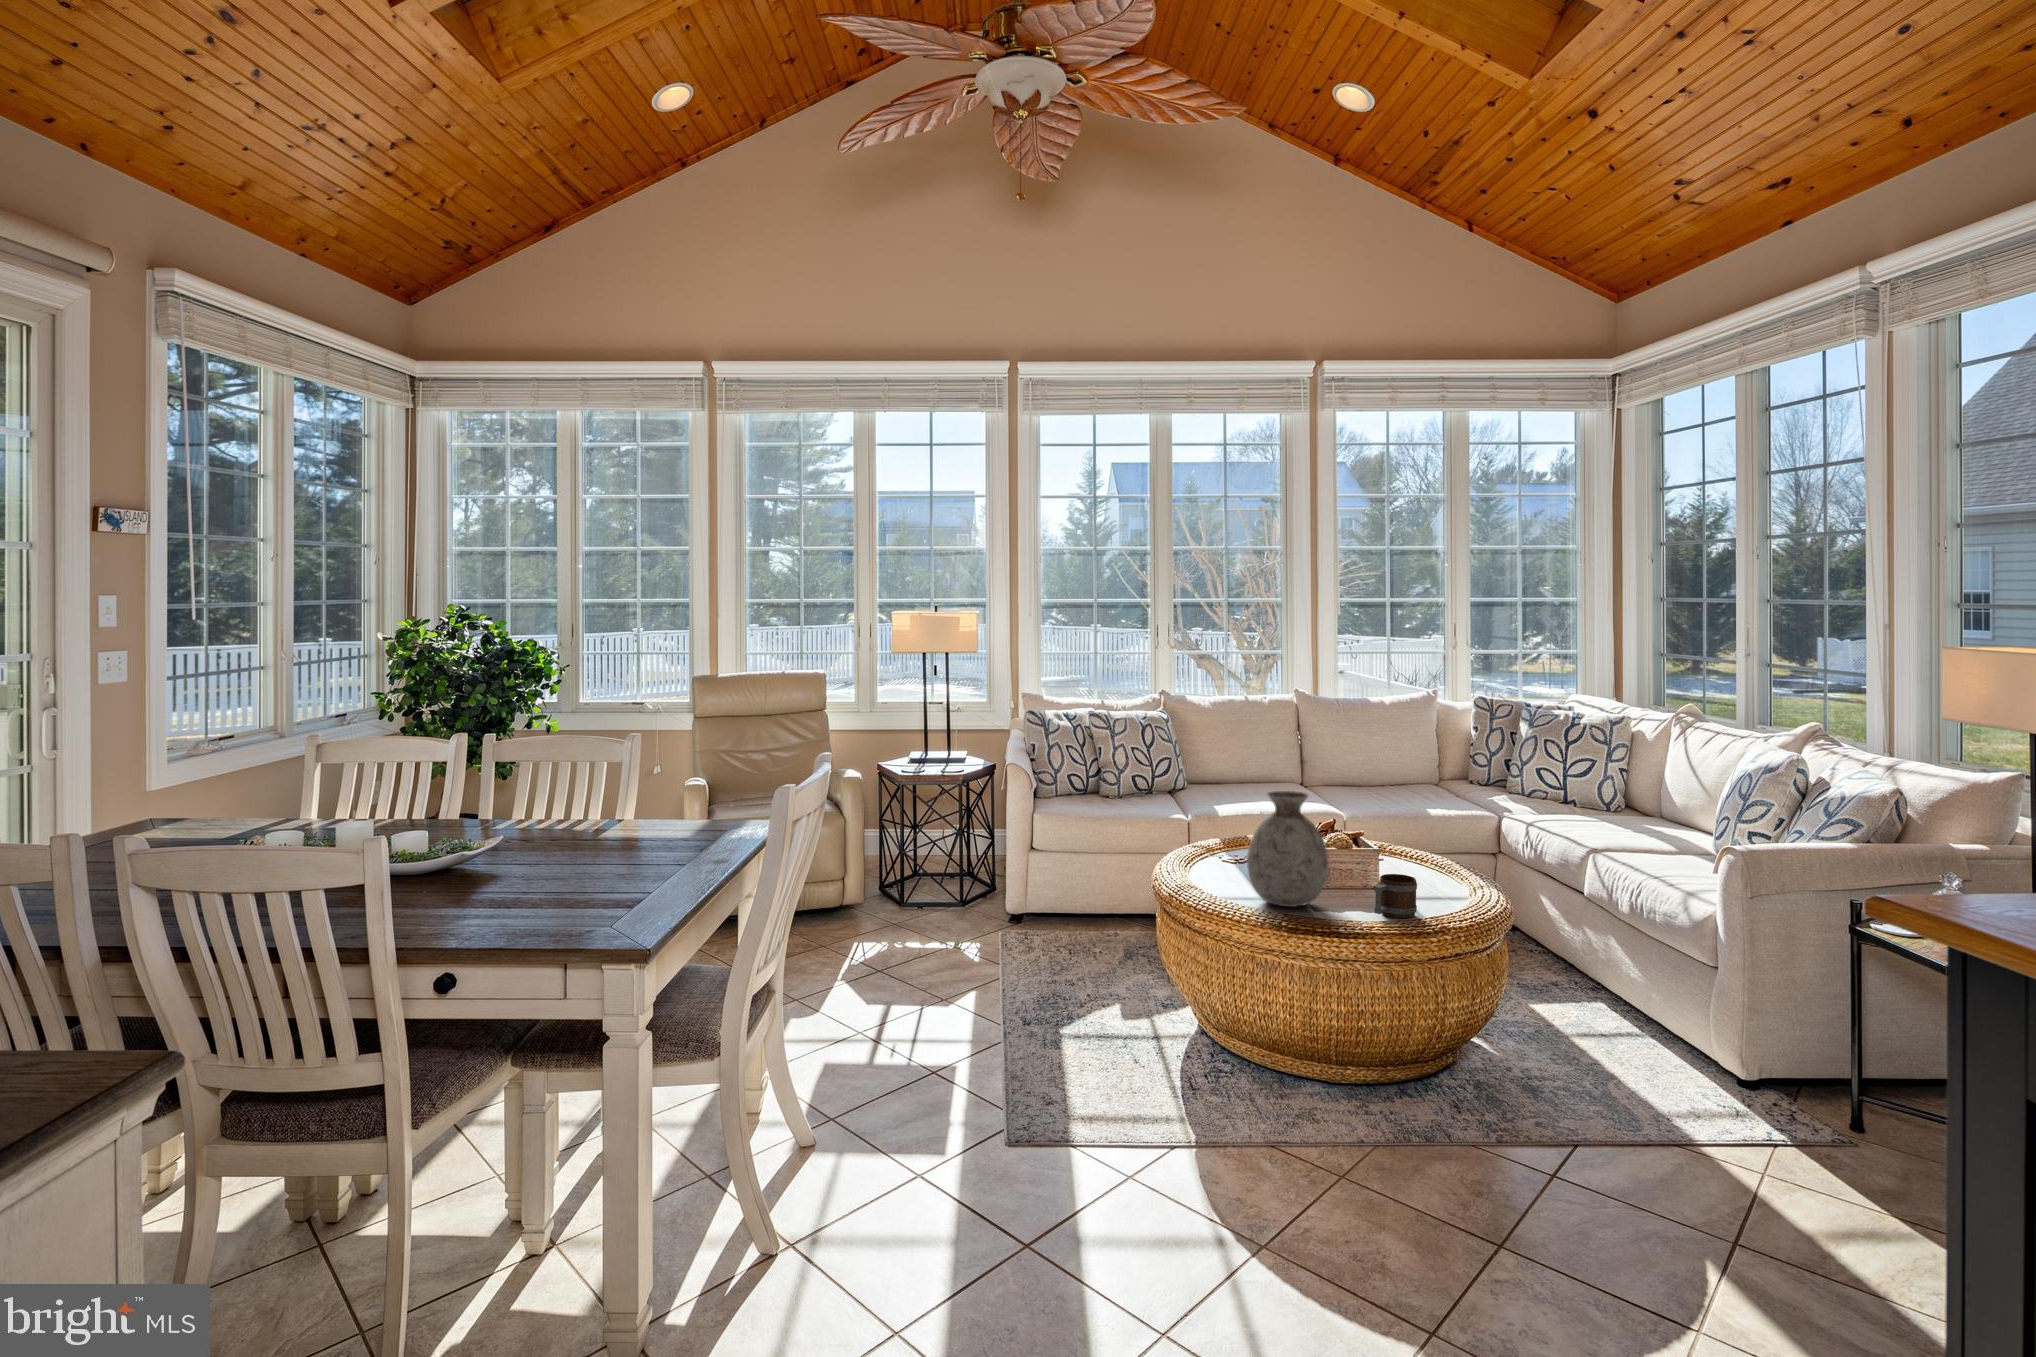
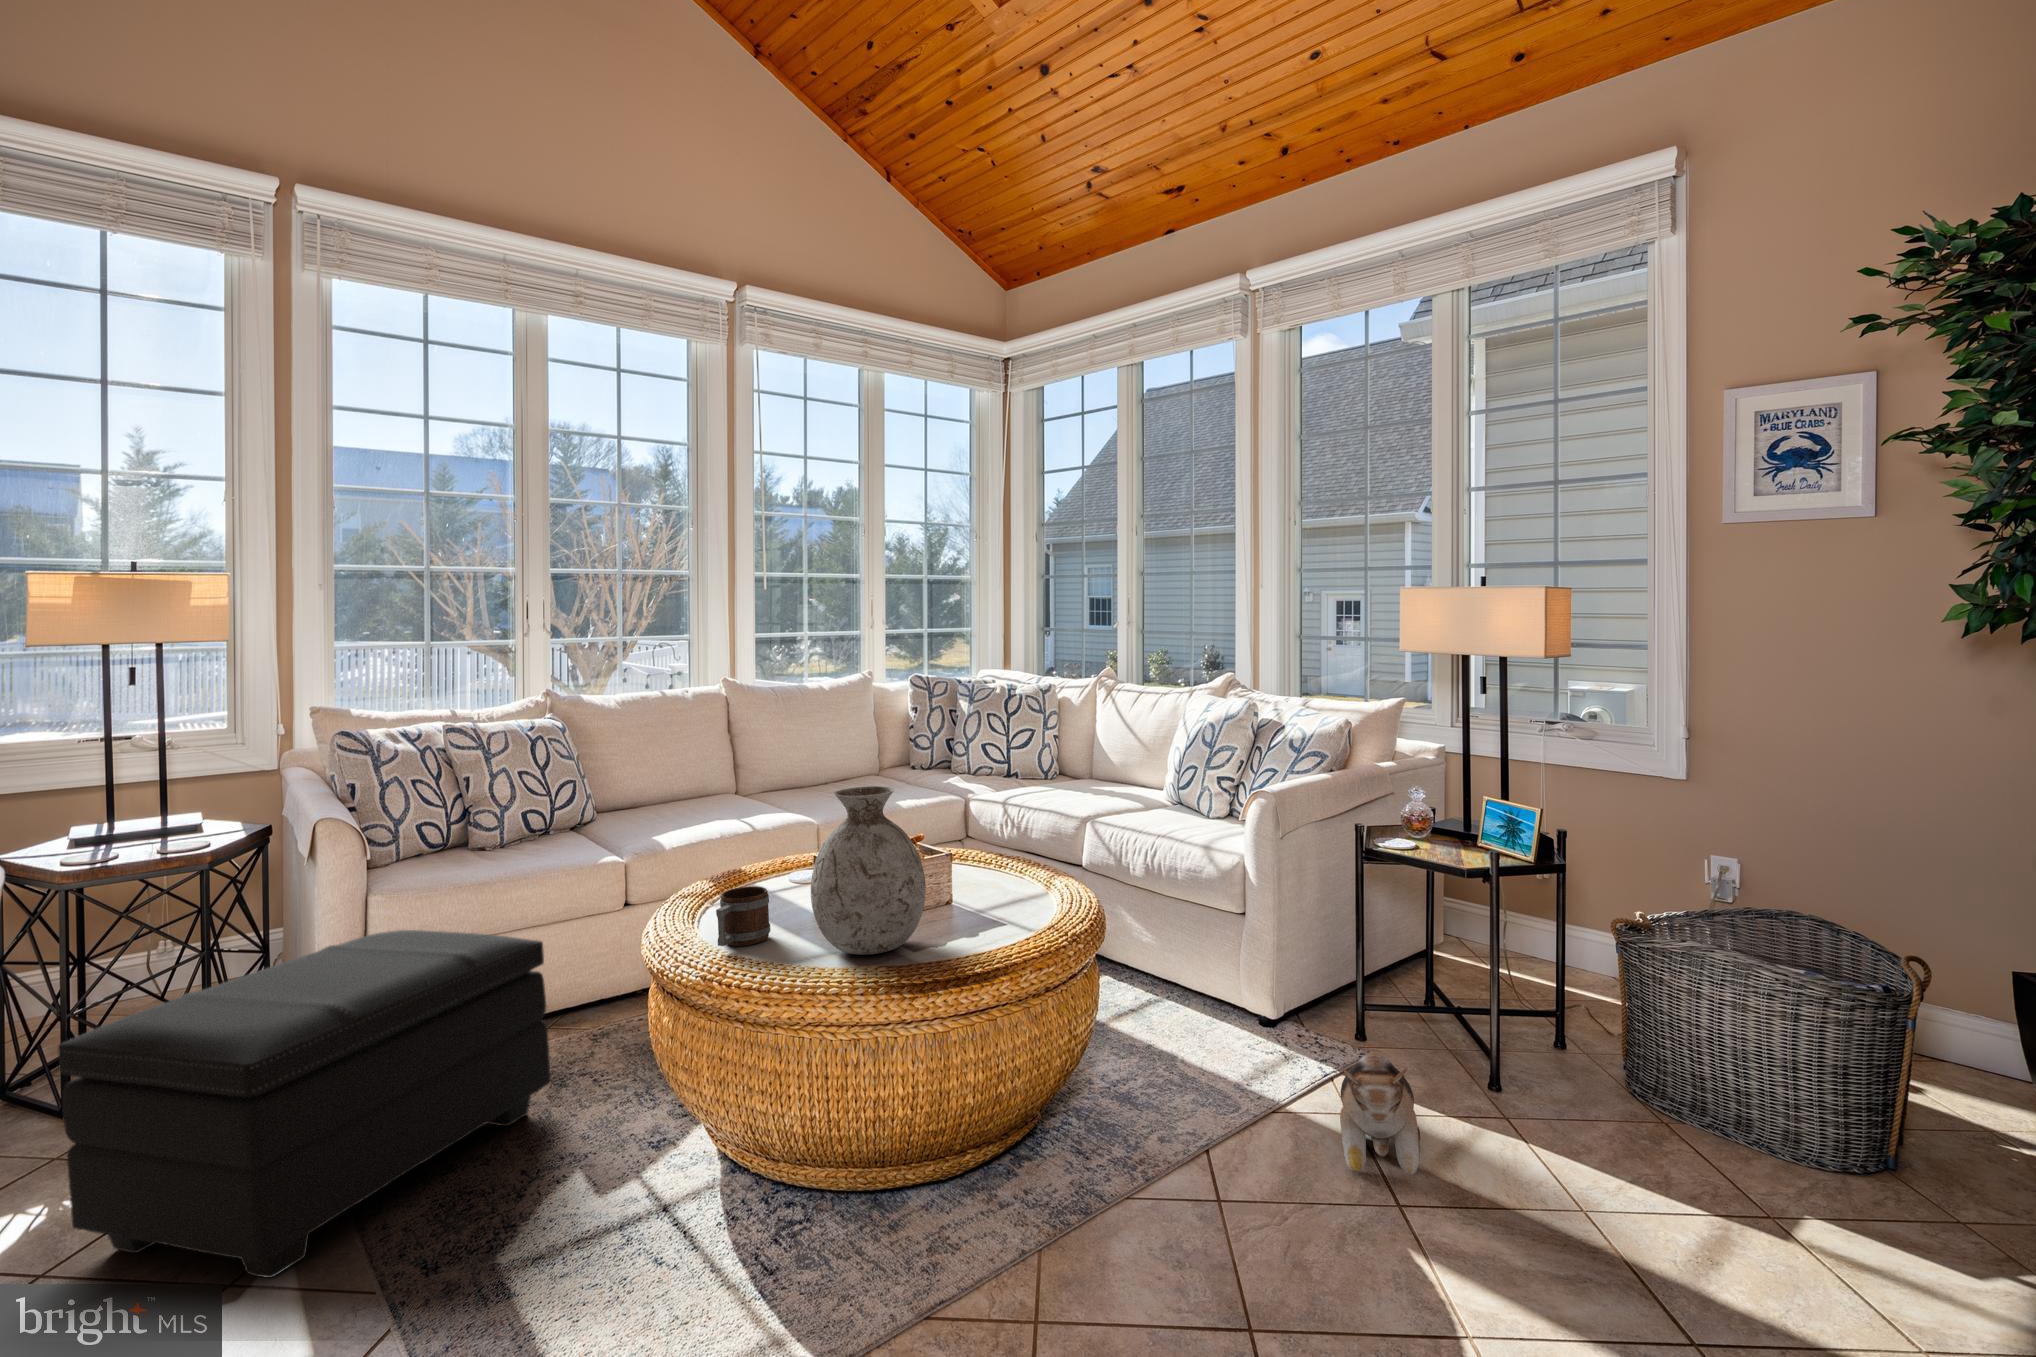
footstool: none [893,840,1116,1004] -> present [58,930,551,1278]
mug: present [1374,874,1417,918] -> present [716,886,770,946]
plush toy: none [1638,1080,1763,1199] -> present [1340,1051,1421,1175]

